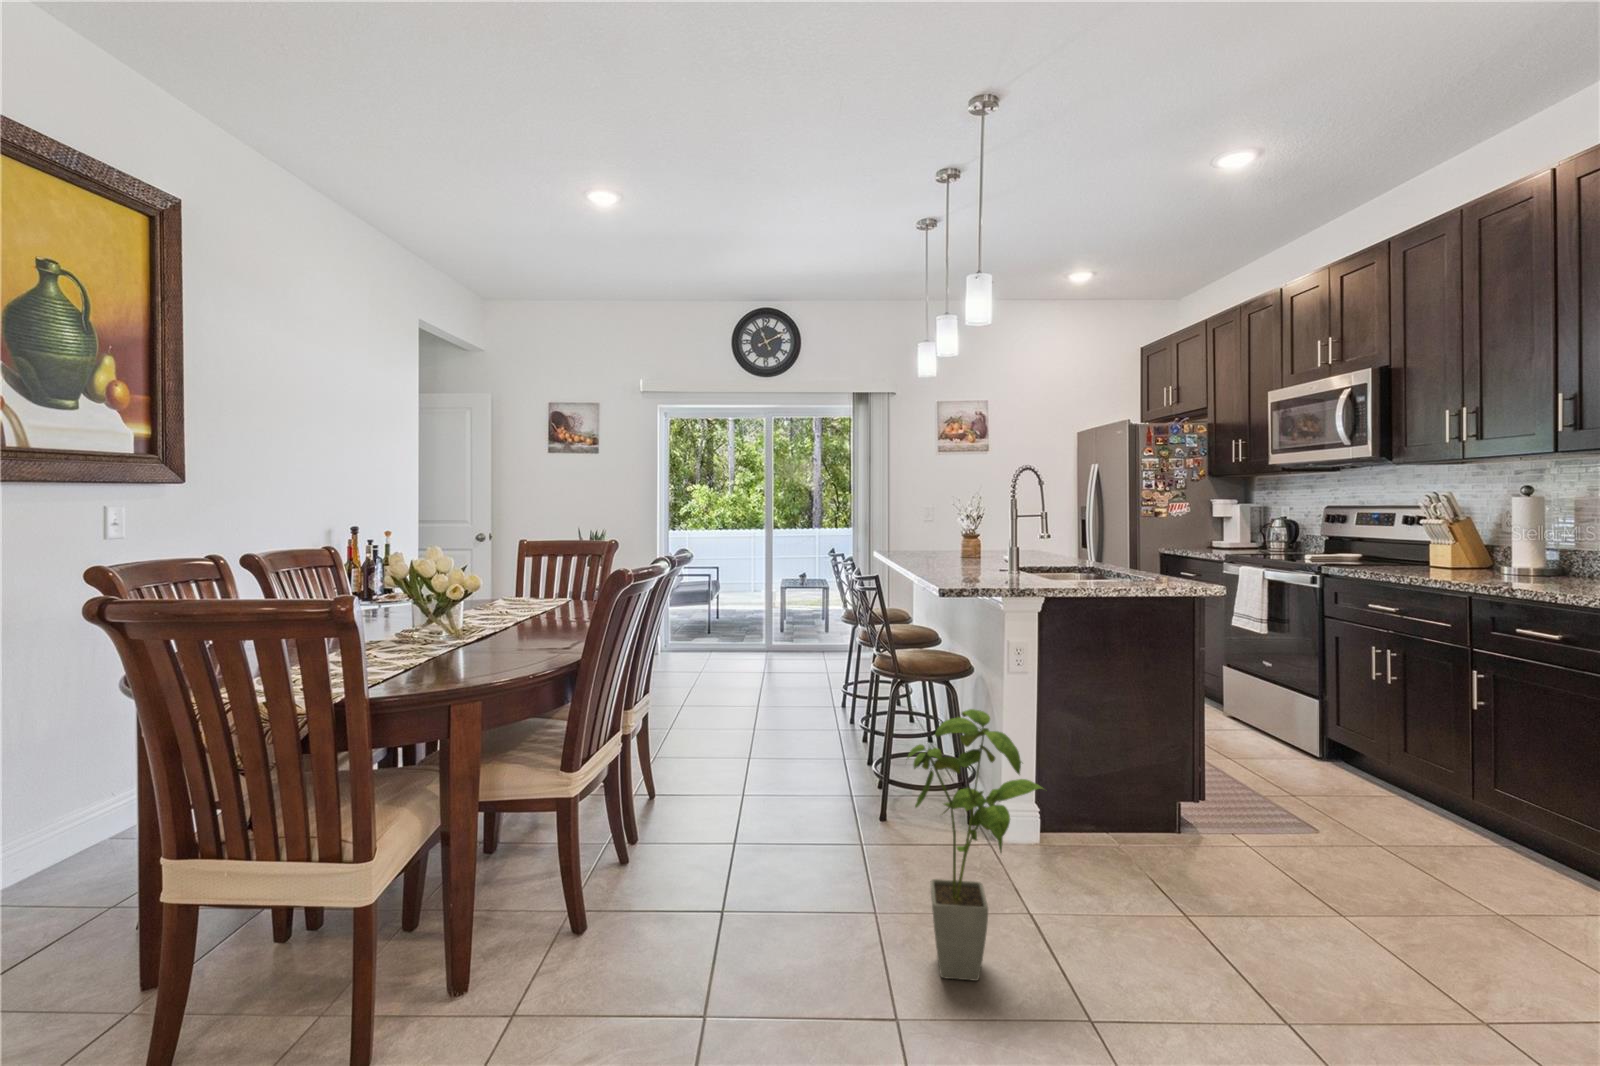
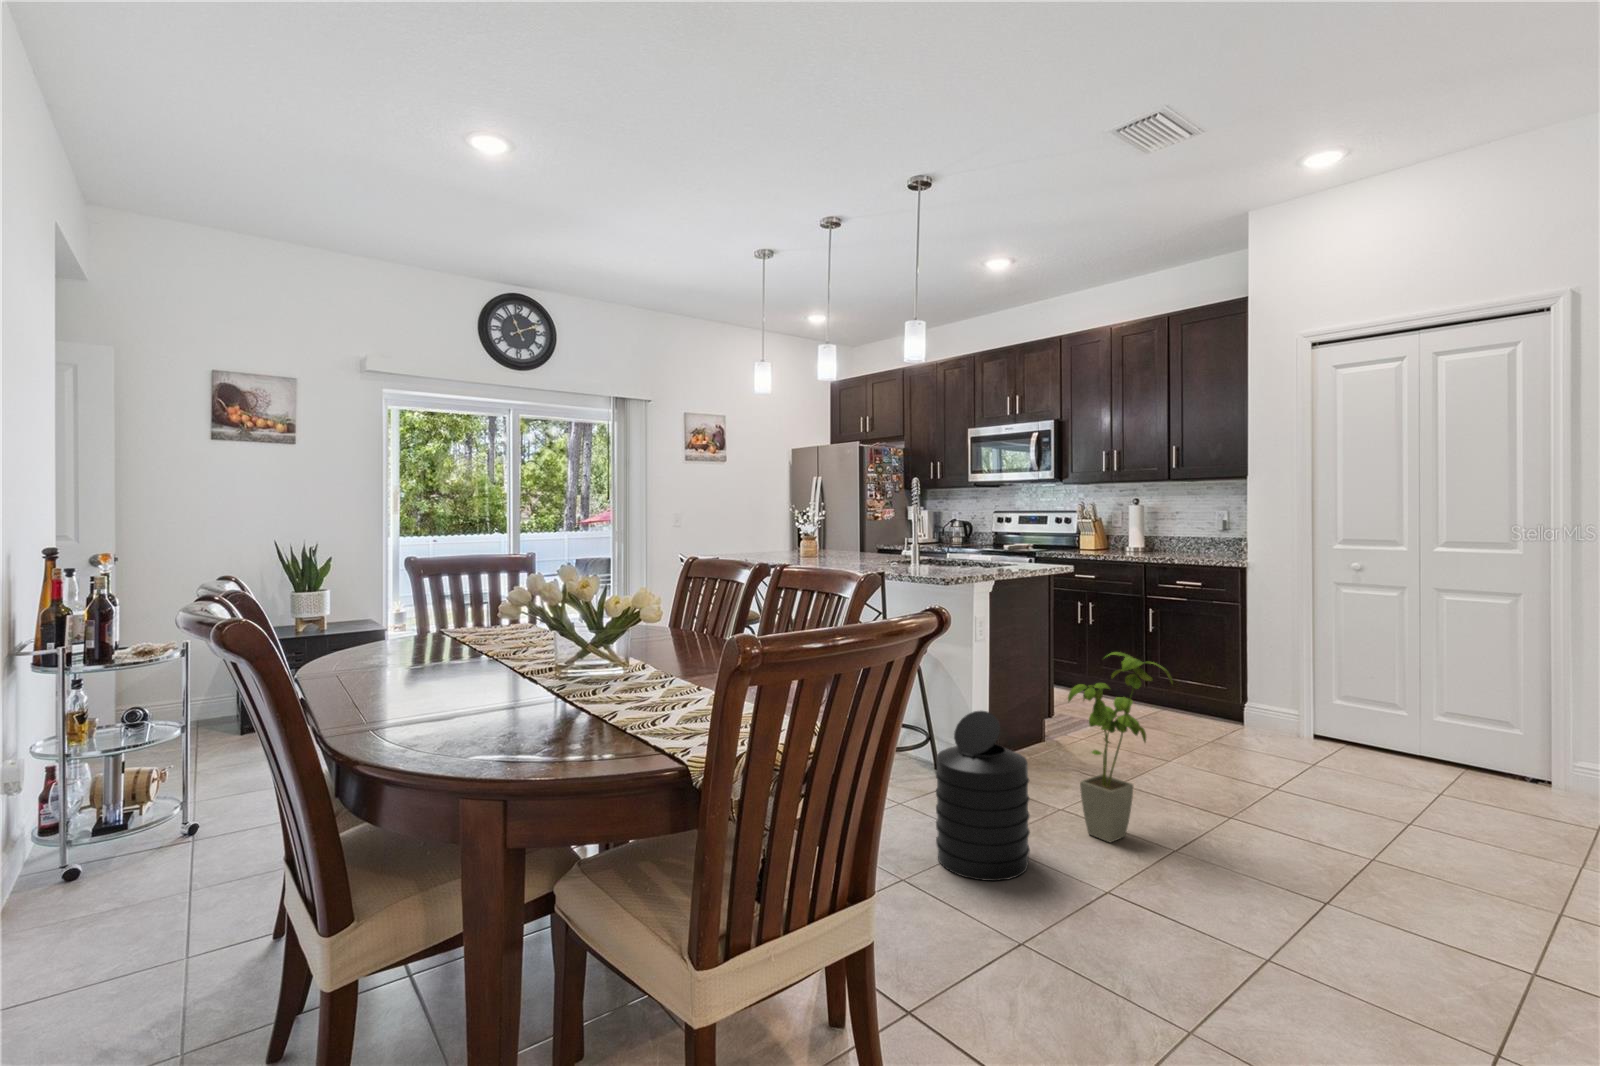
trash can: none [711,747,822,960] -> present [936,711,1030,881]

